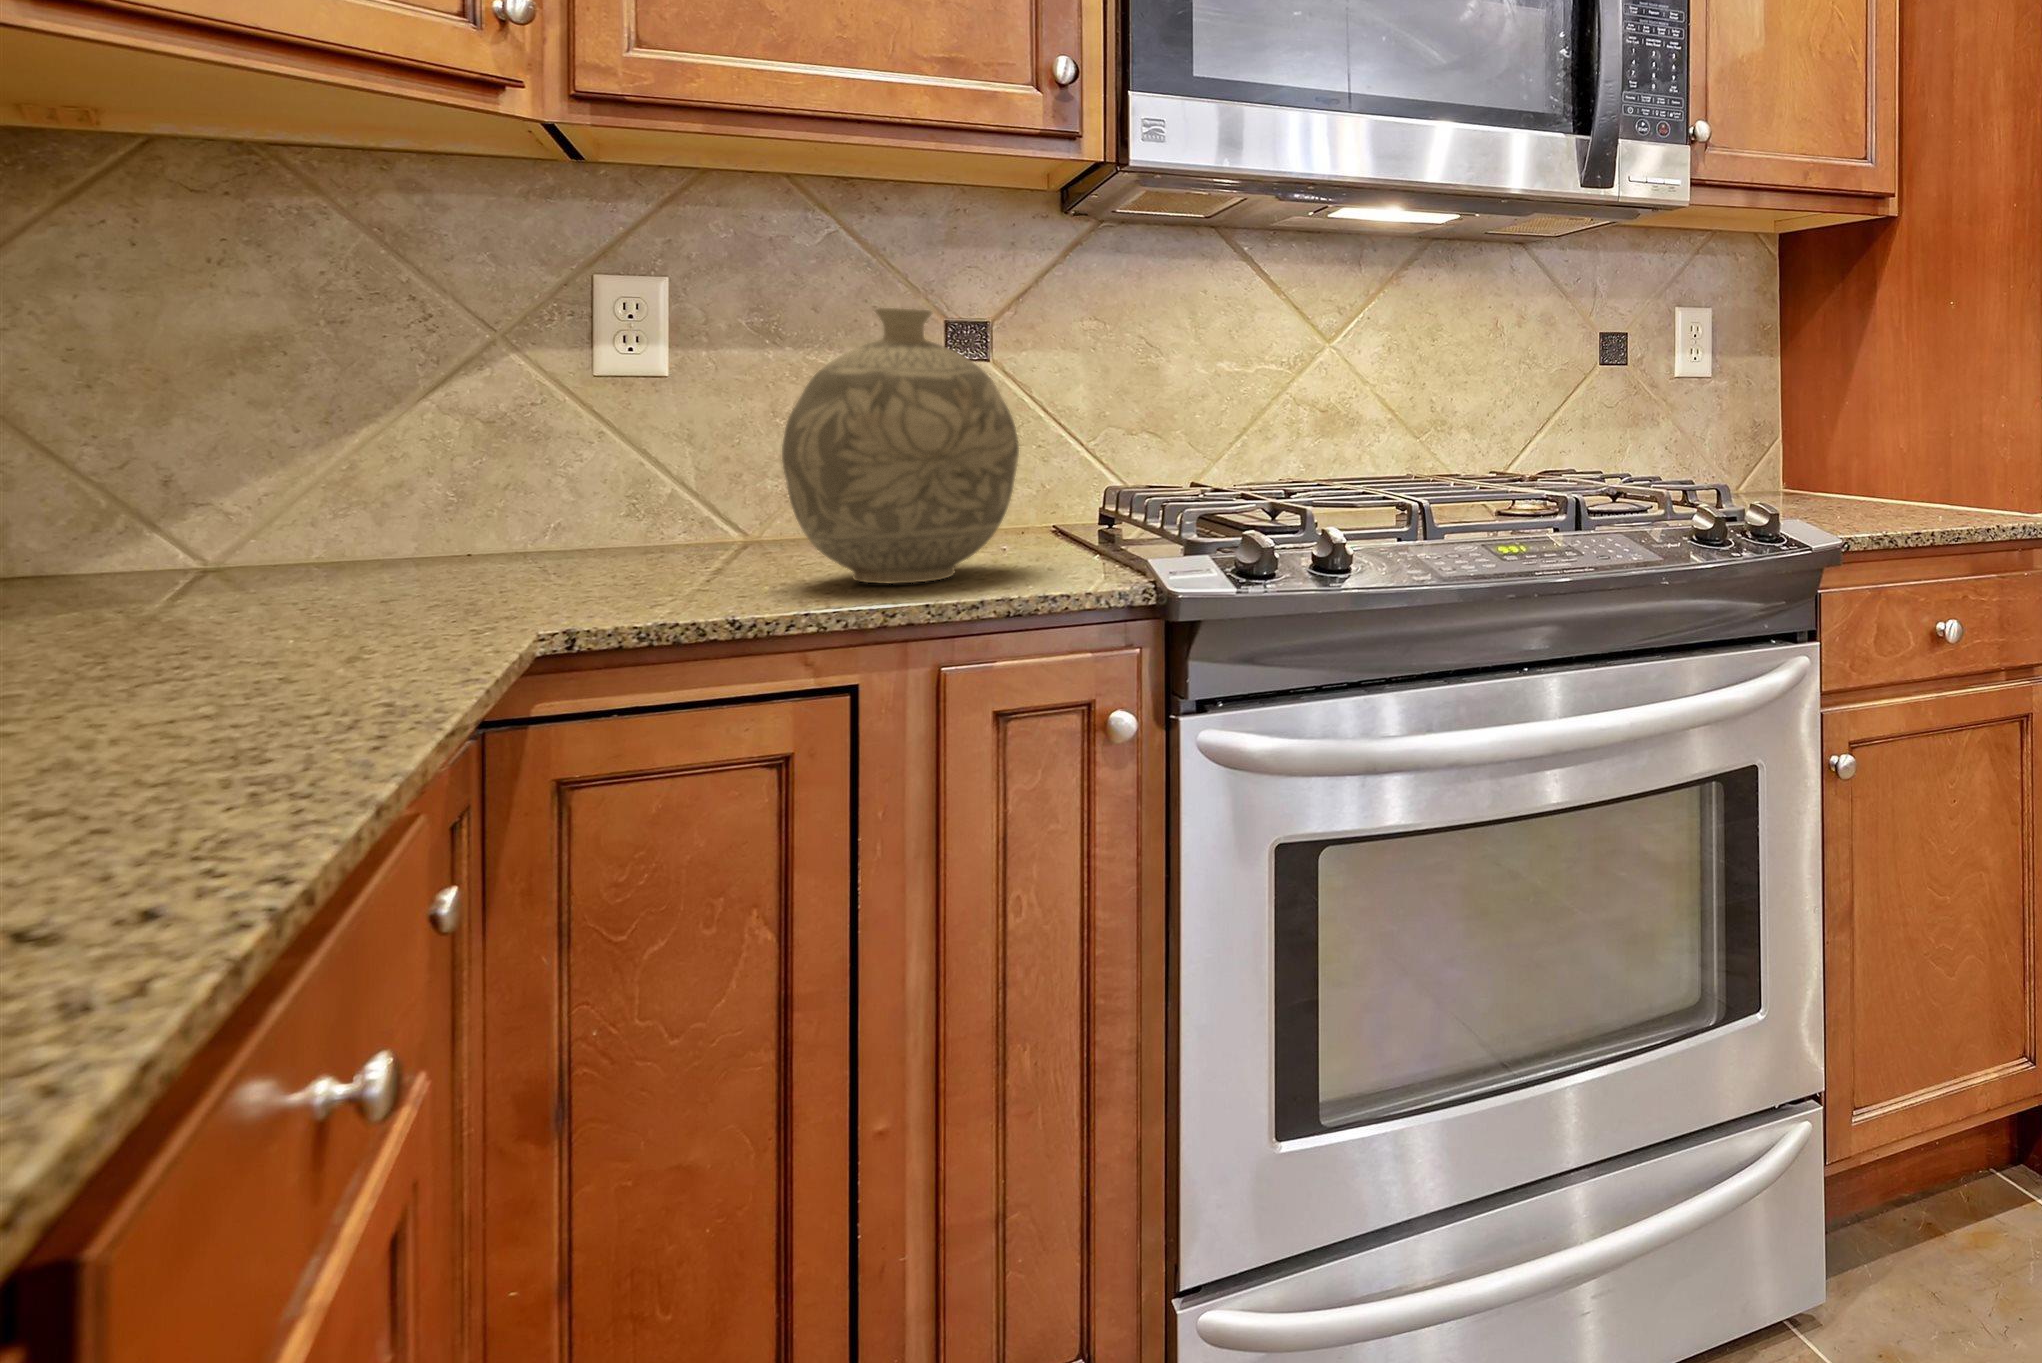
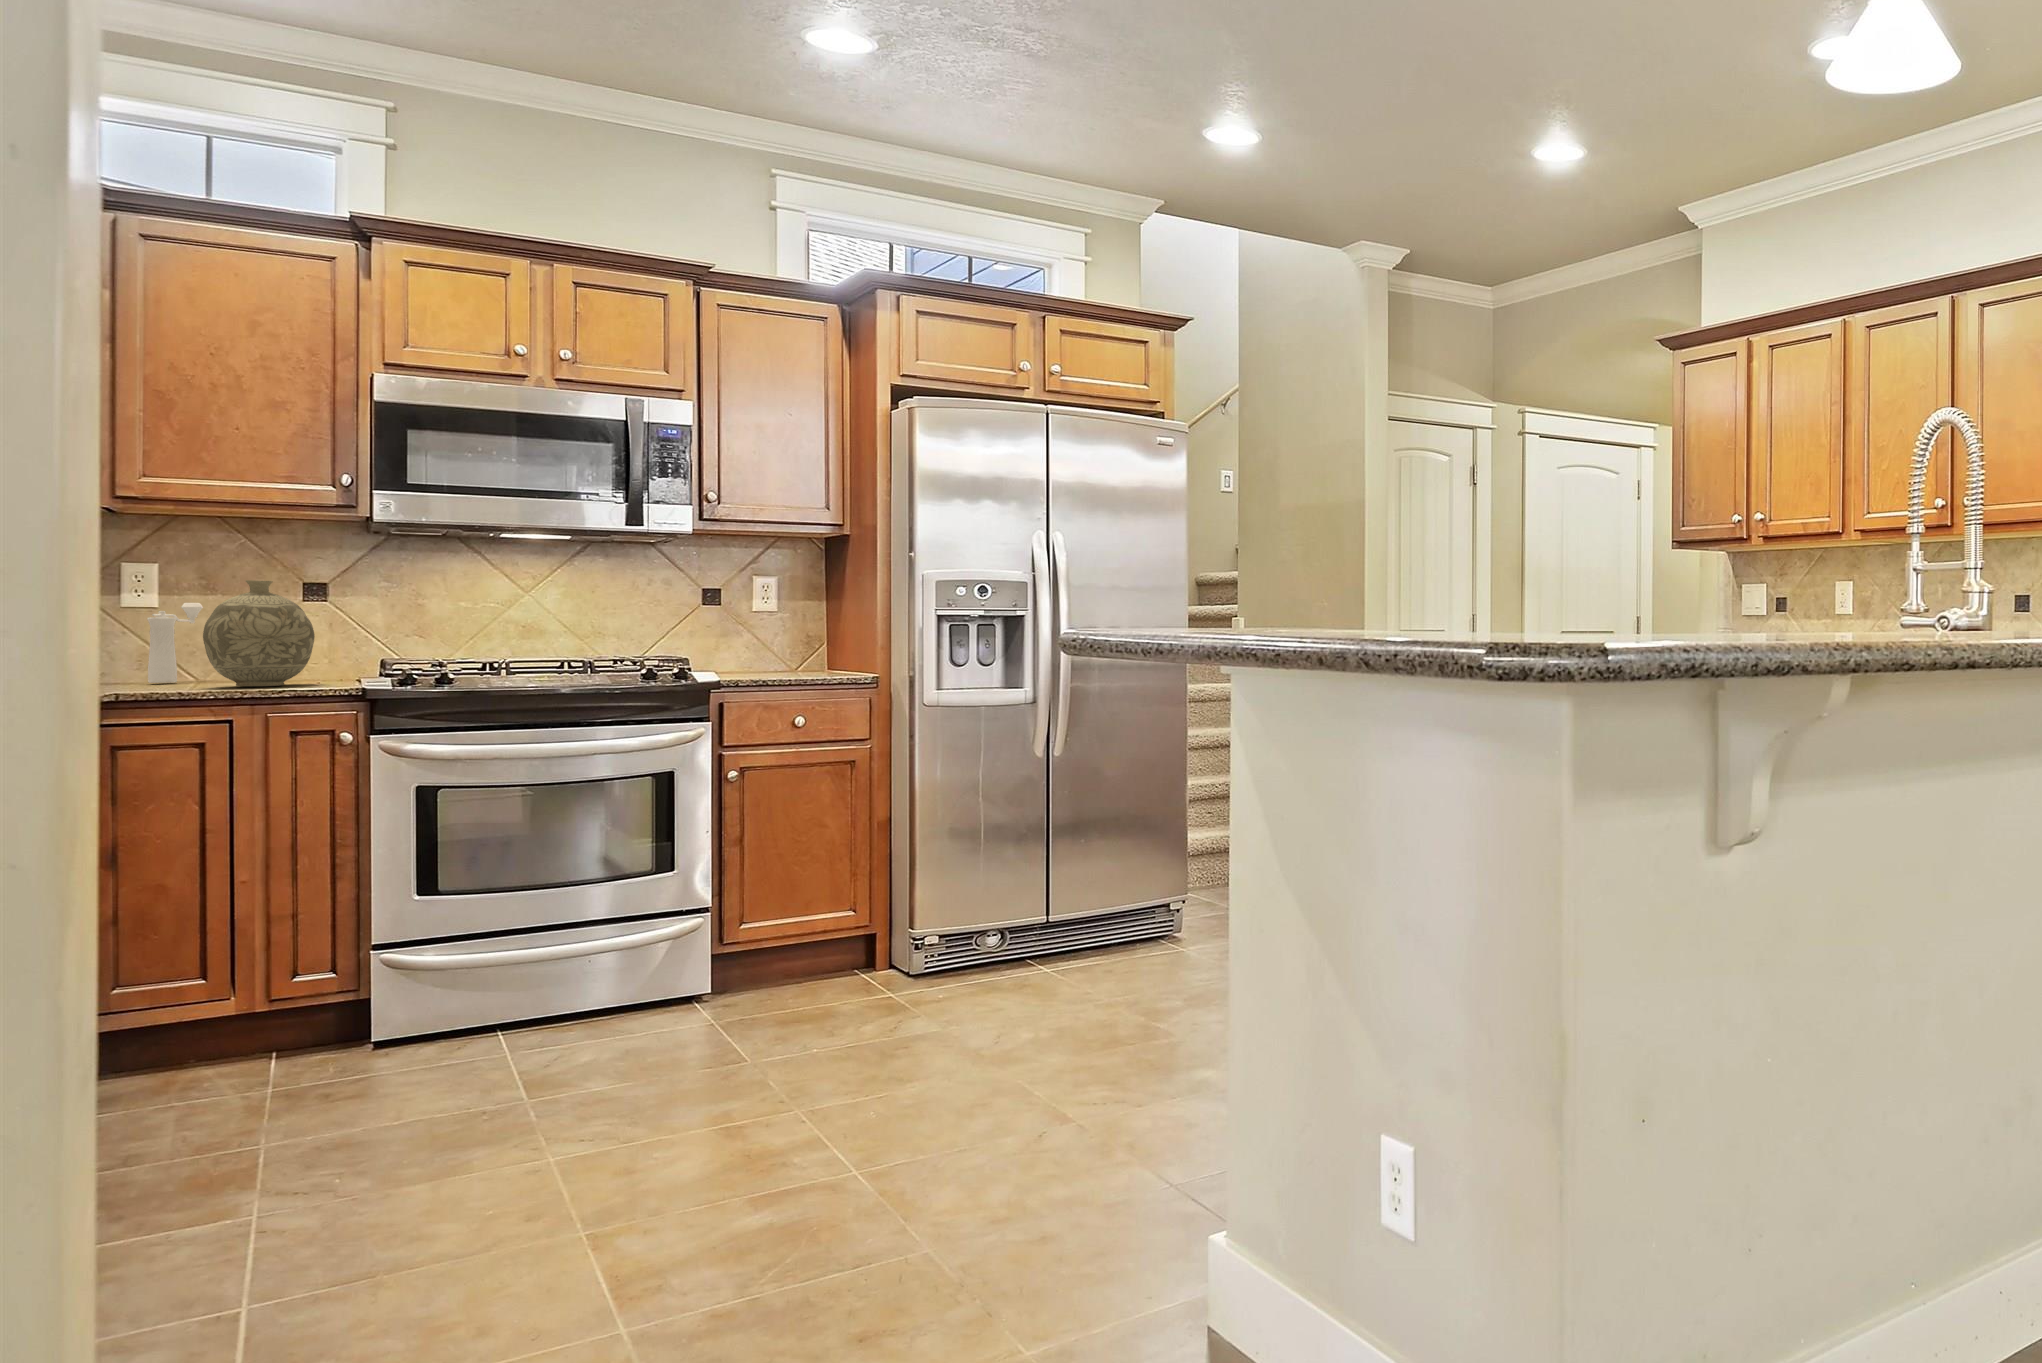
pepper mill: none [647,366,754,557] -> present [147,603,203,683]

